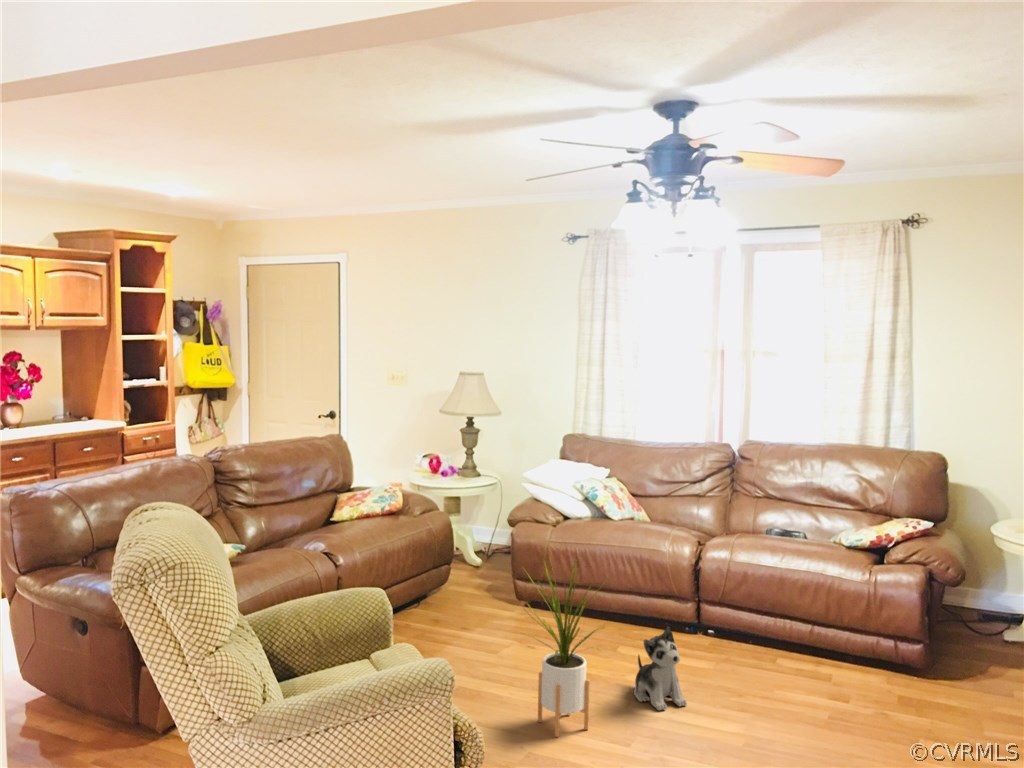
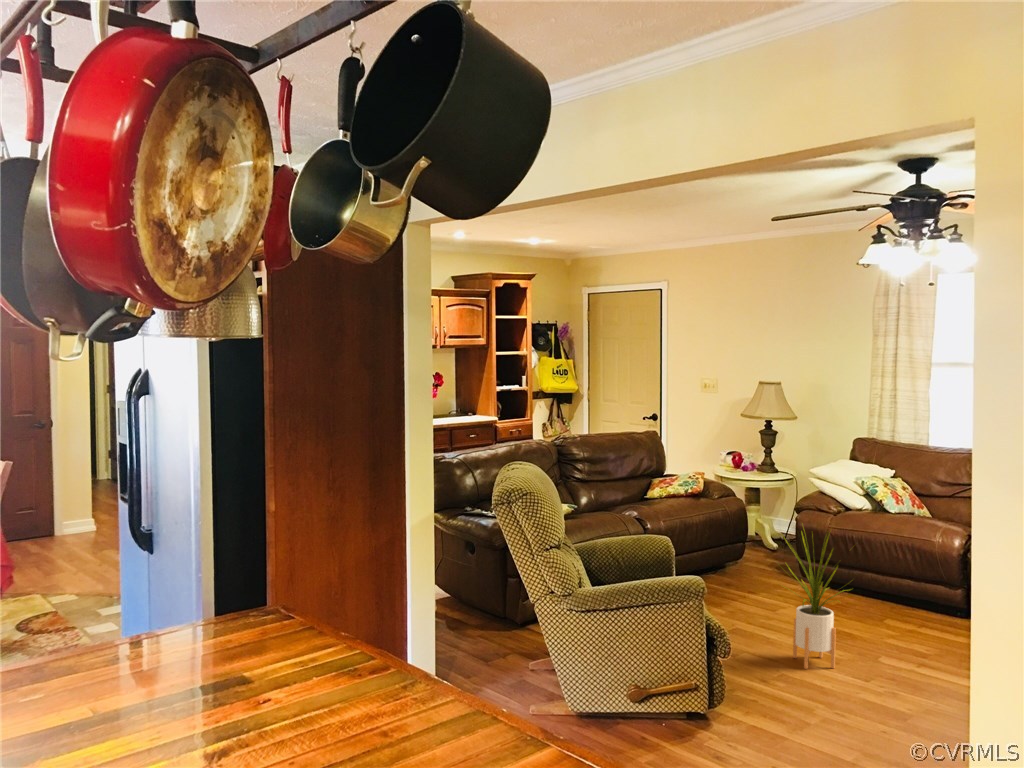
plush toy: present [634,627,687,710] -> none [885,597,932,666]

